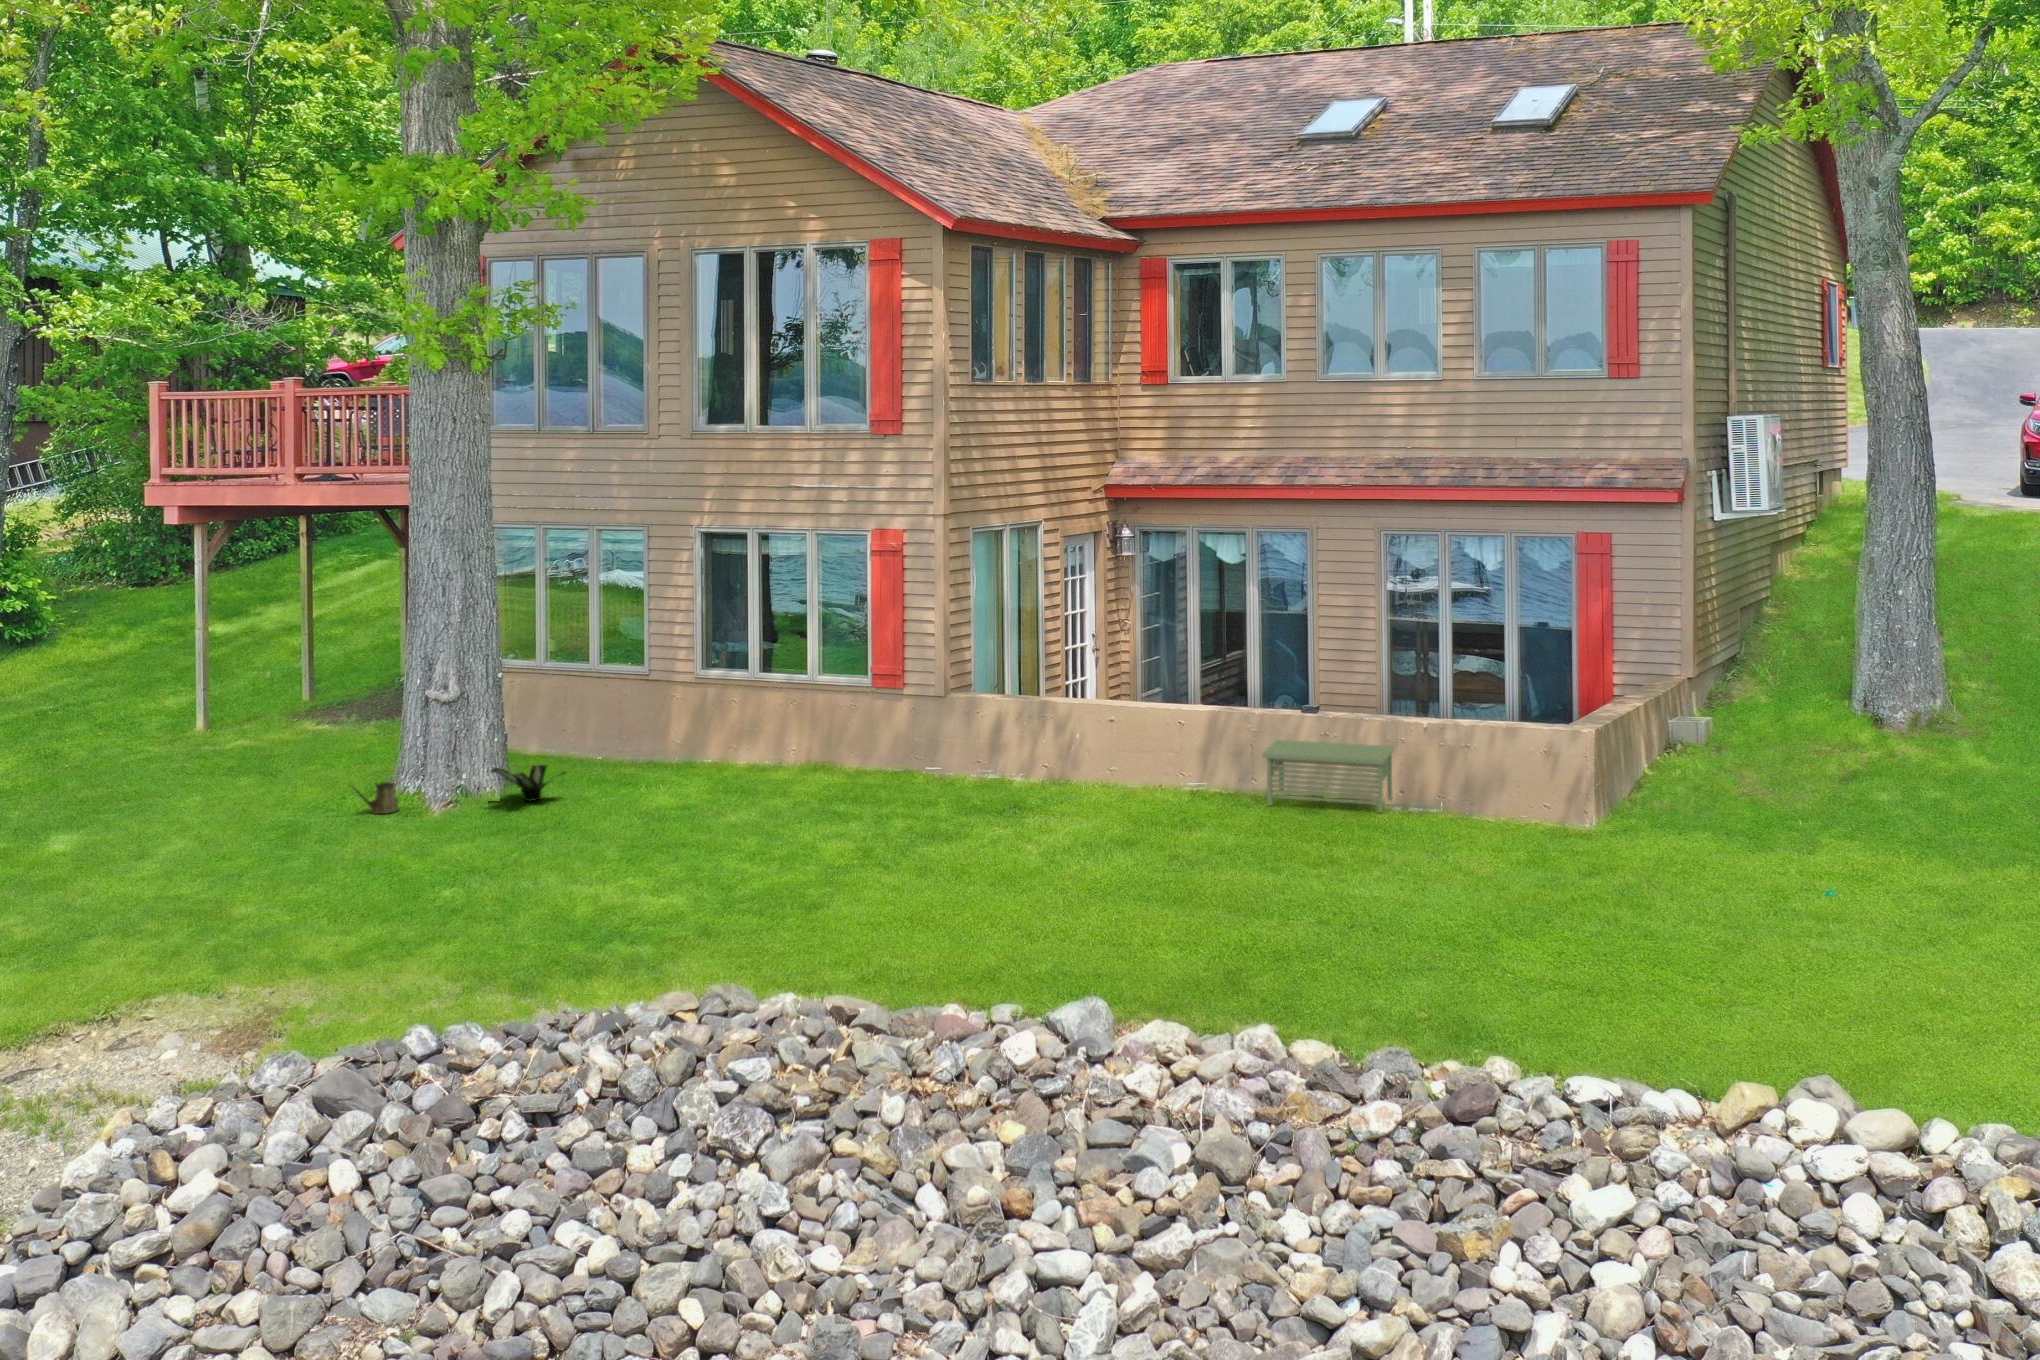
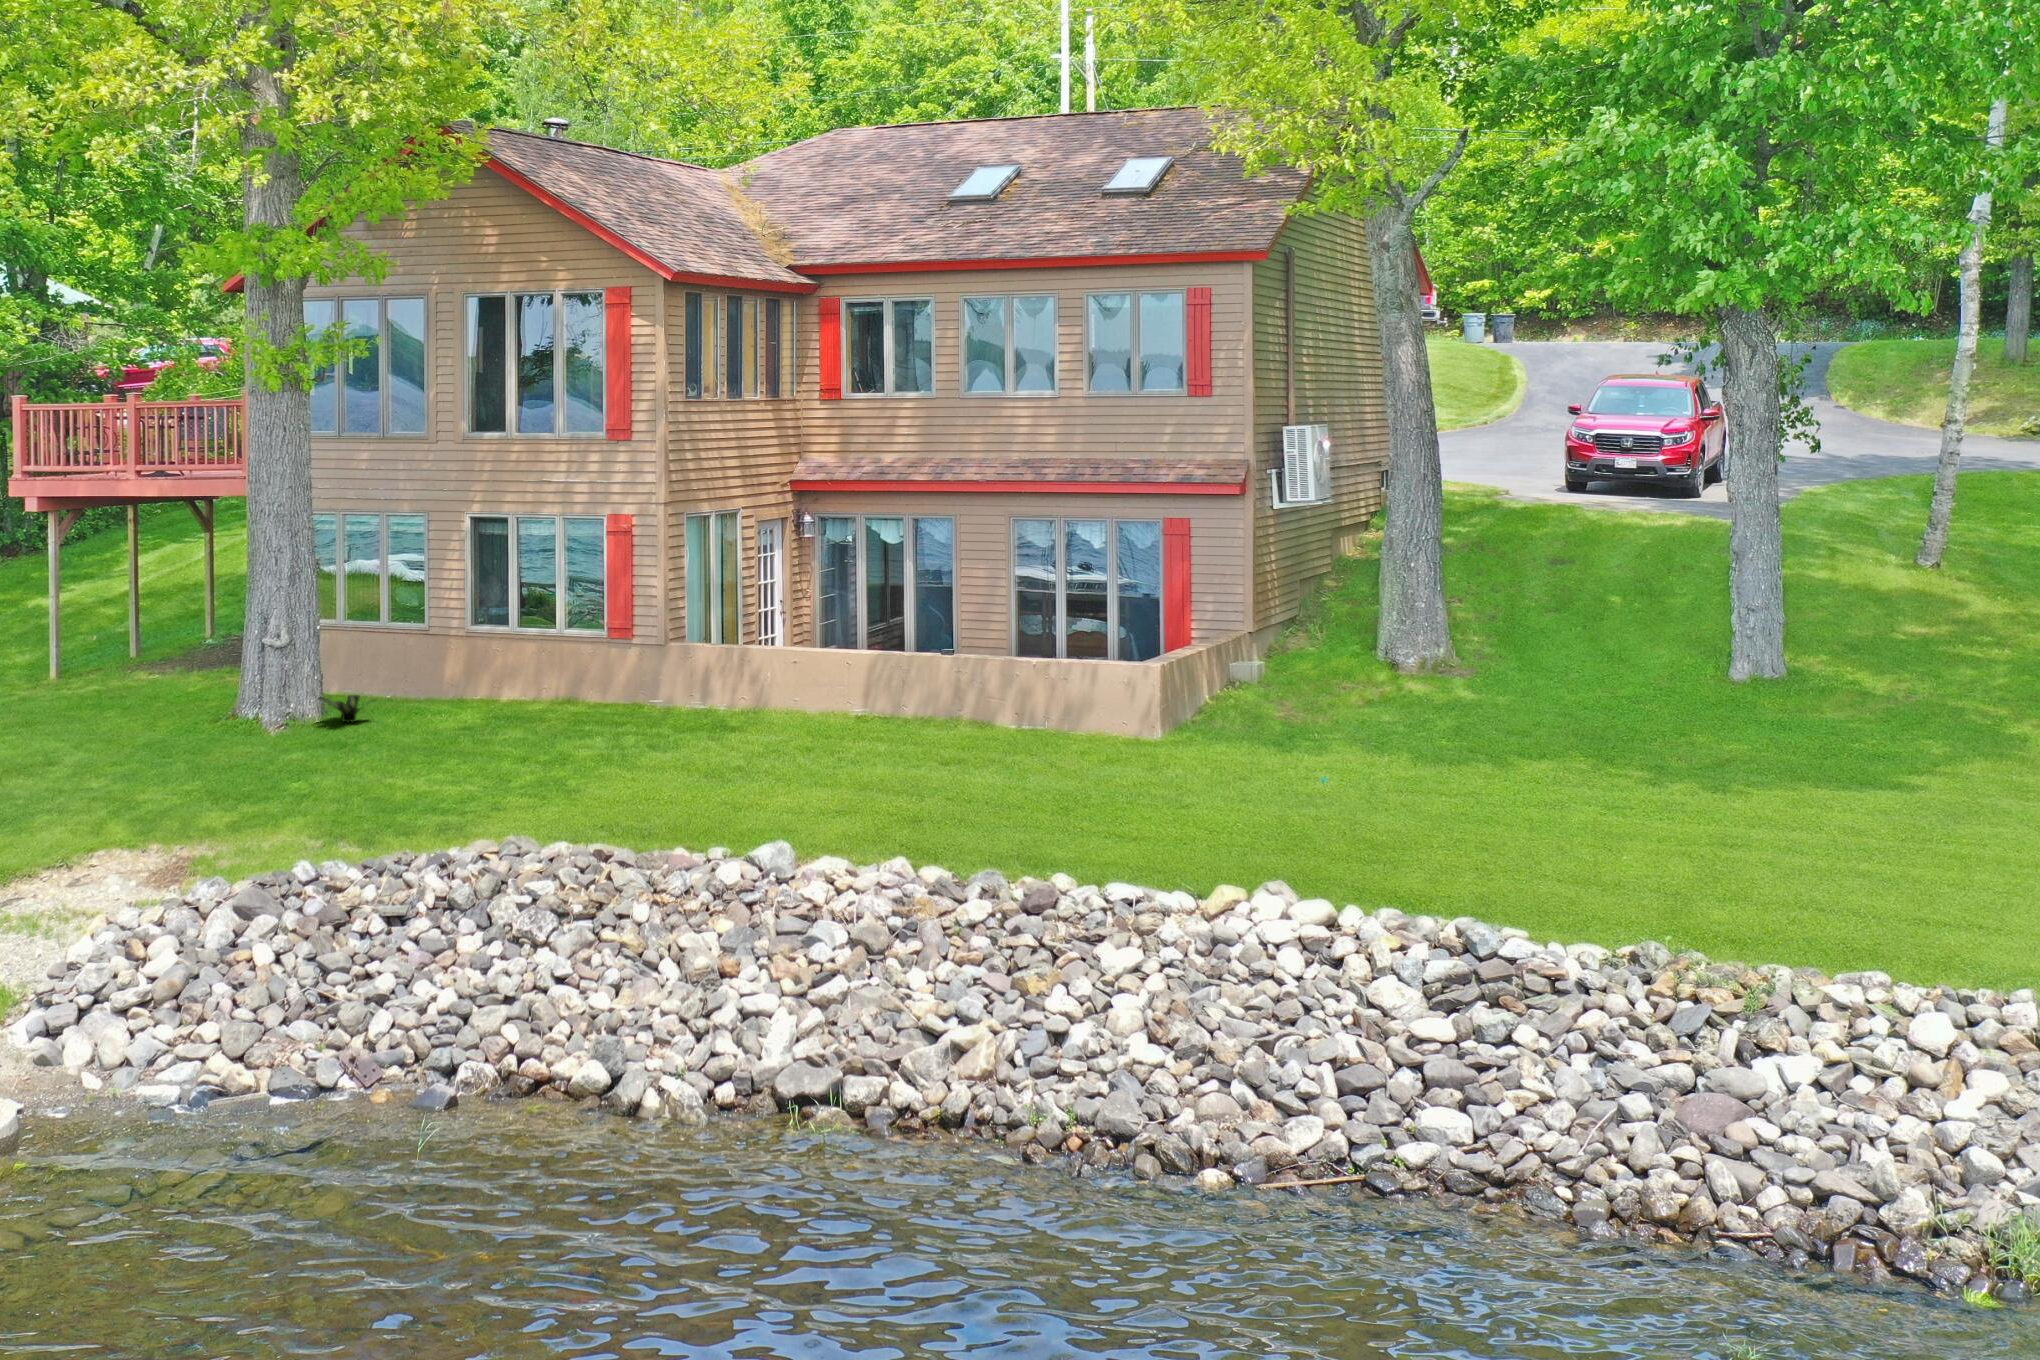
storage bench: present [1262,740,1394,813] -> none [910,674,1011,728]
watering can: present [350,782,403,814] -> none [209,707,252,732]

